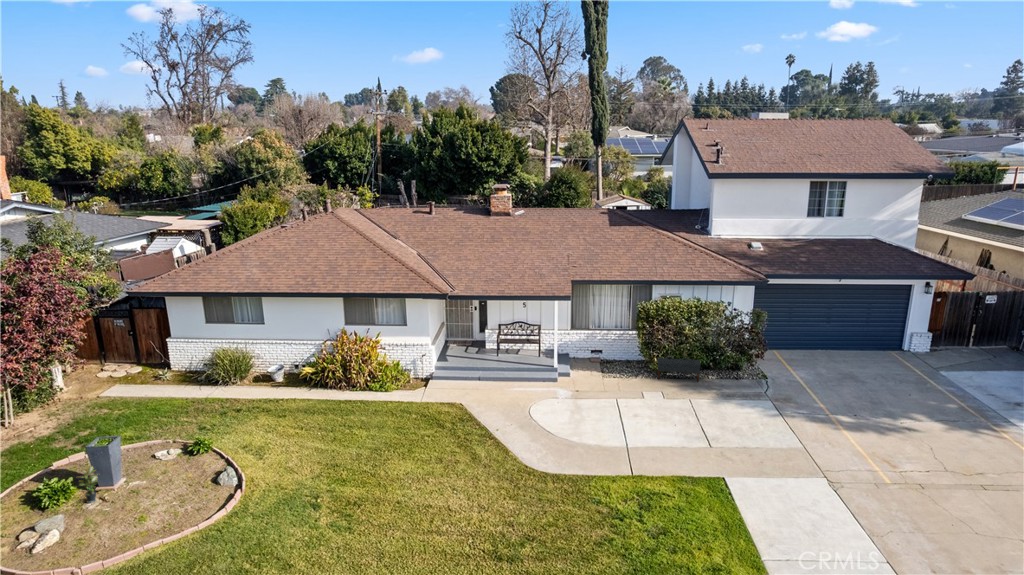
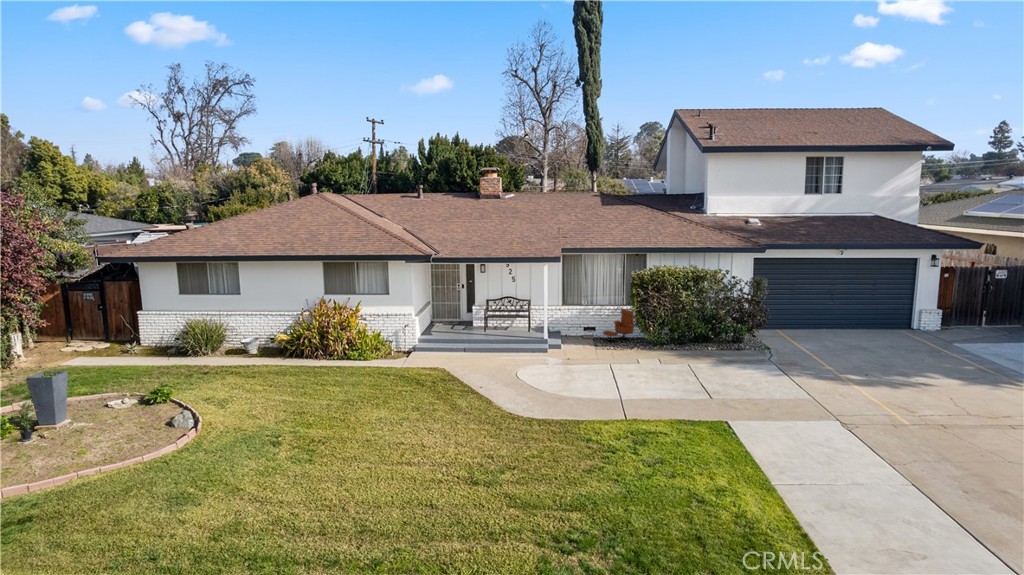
lounge chair: none [609,335,640,370] -> present [603,309,635,341]
bench: present [657,358,701,381] -> none [653,327,699,351]

